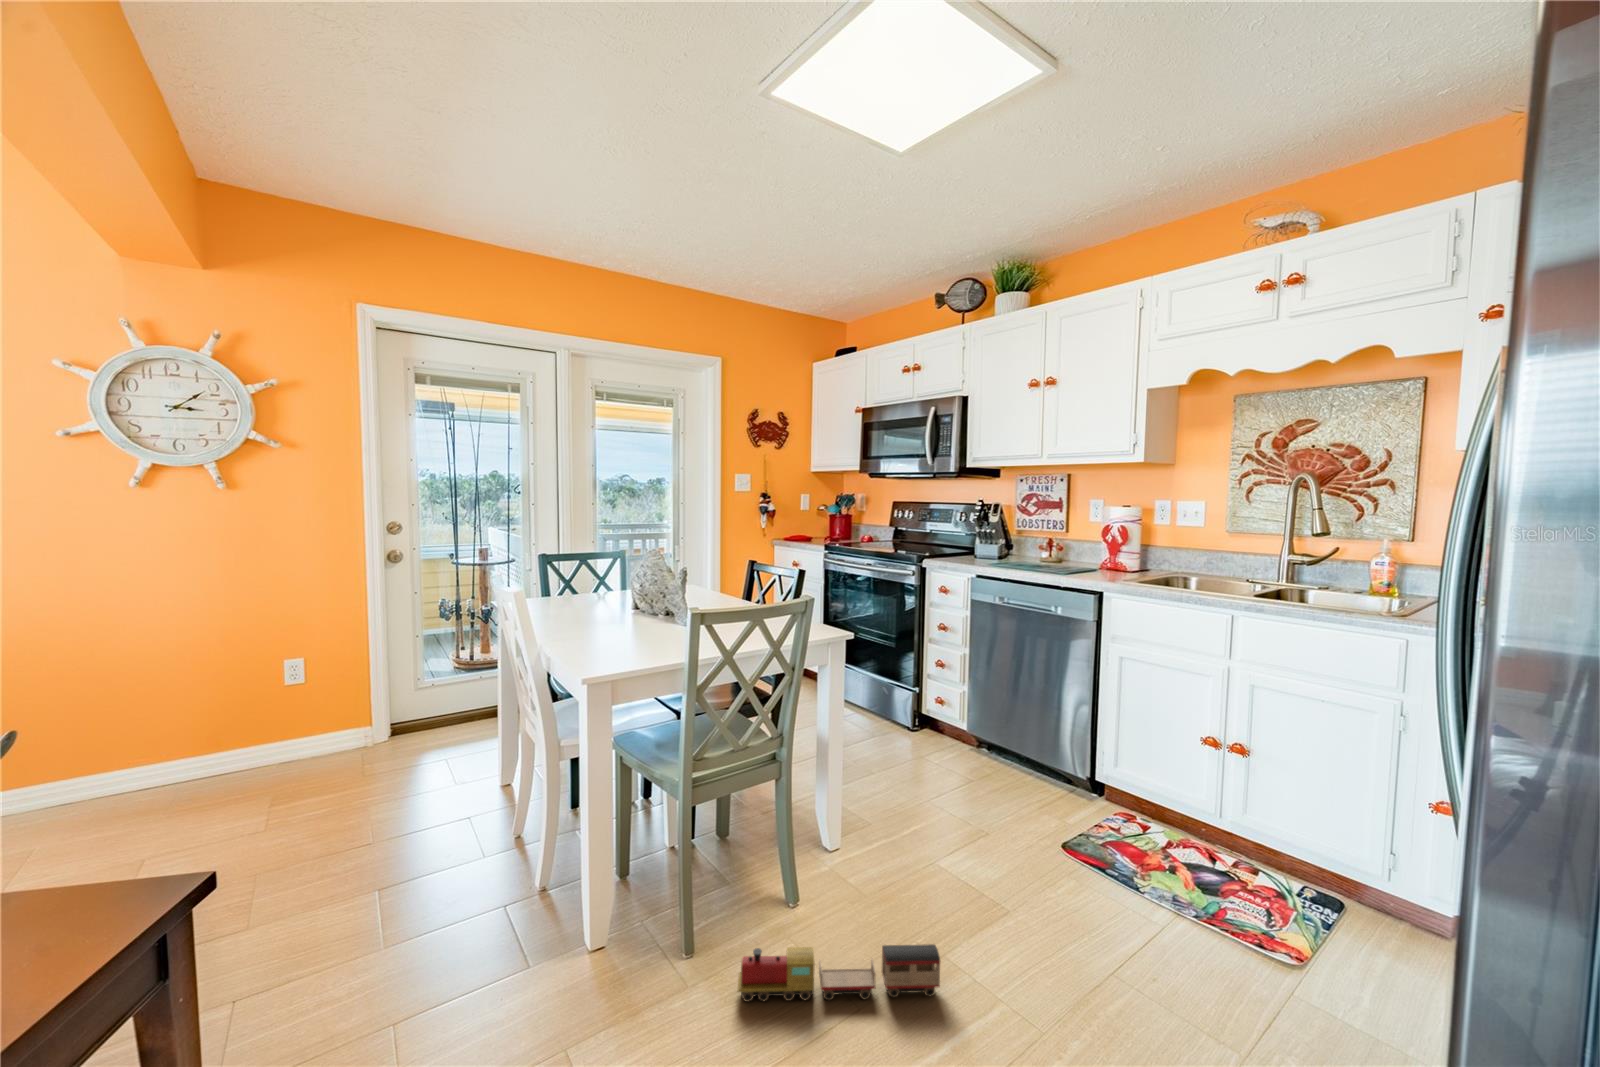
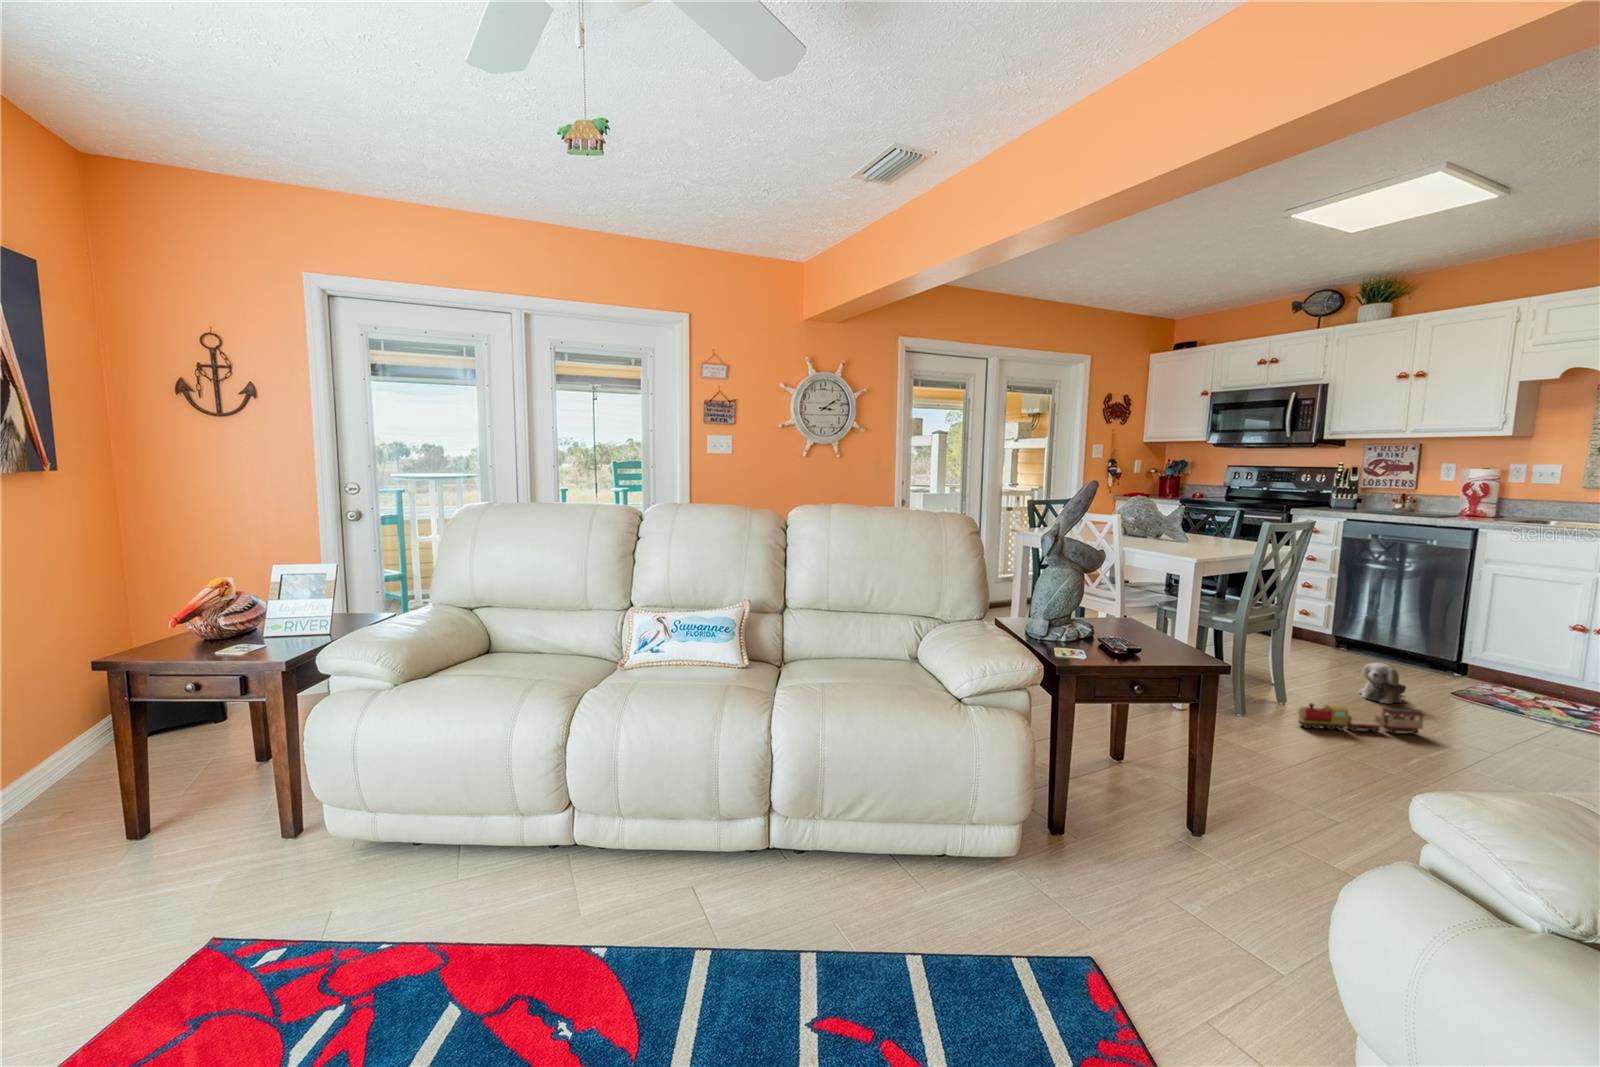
plush toy: none [925,817,986,891] -> present [1359,663,1406,704]

